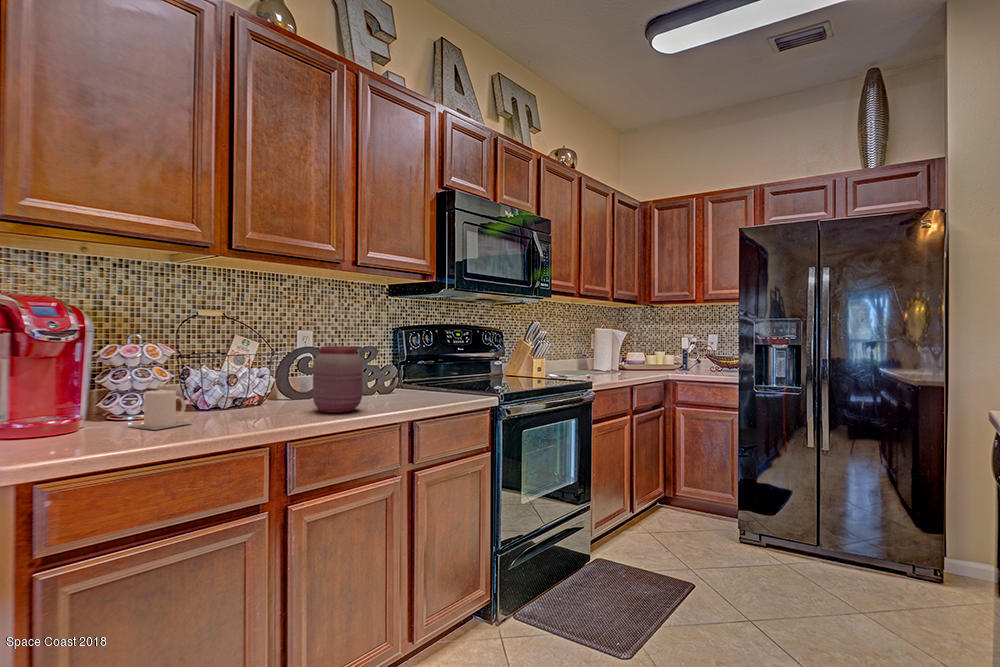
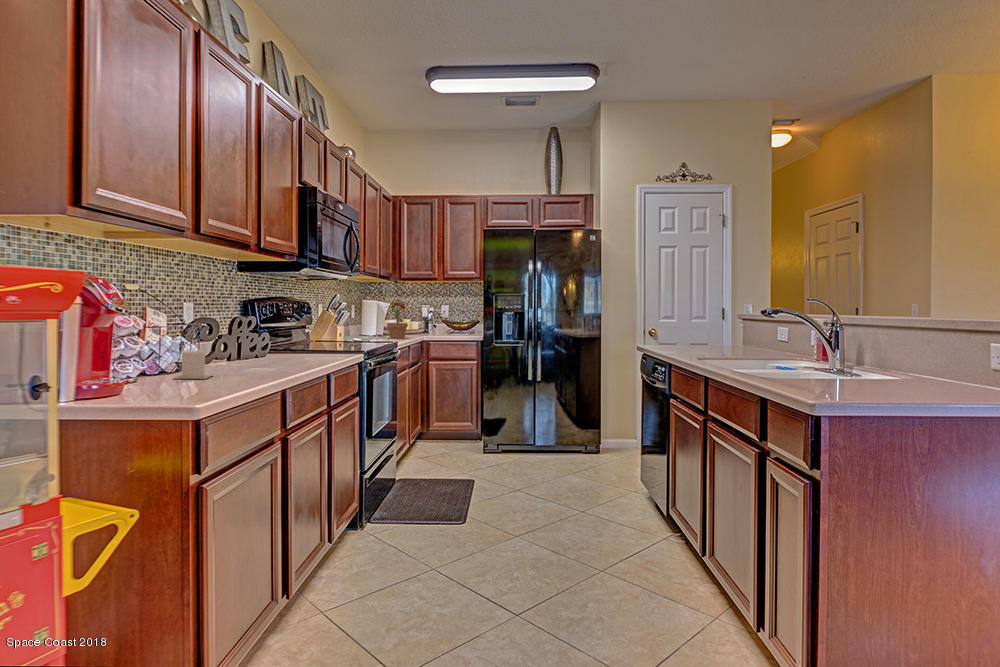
potted plant: none [607,326,636,375] -> present [387,300,408,339]
jar: present [313,346,362,413] -> none [263,316,302,366]

